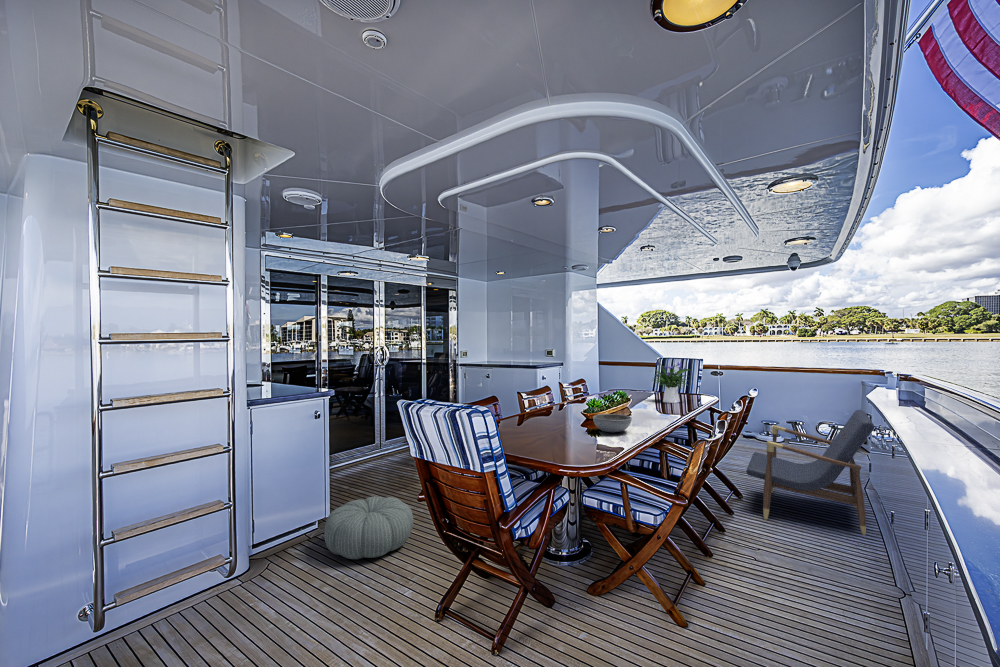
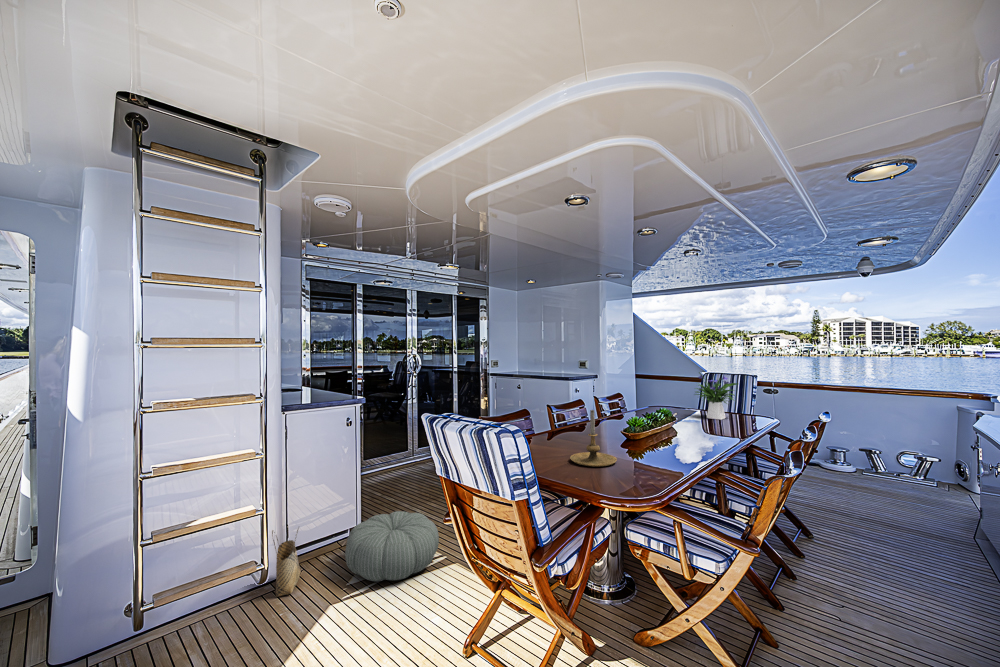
candle holder: none [534,395,575,445] -> present [570,410,617,466]
lounge chair: present [746,410,874,535] -> none [807,433,968,581]
bowl: present [593,414,632,432] -> none [636,431,680,453]
woven basket: none [254,511,282,577] -> present [272,528,301,596]

